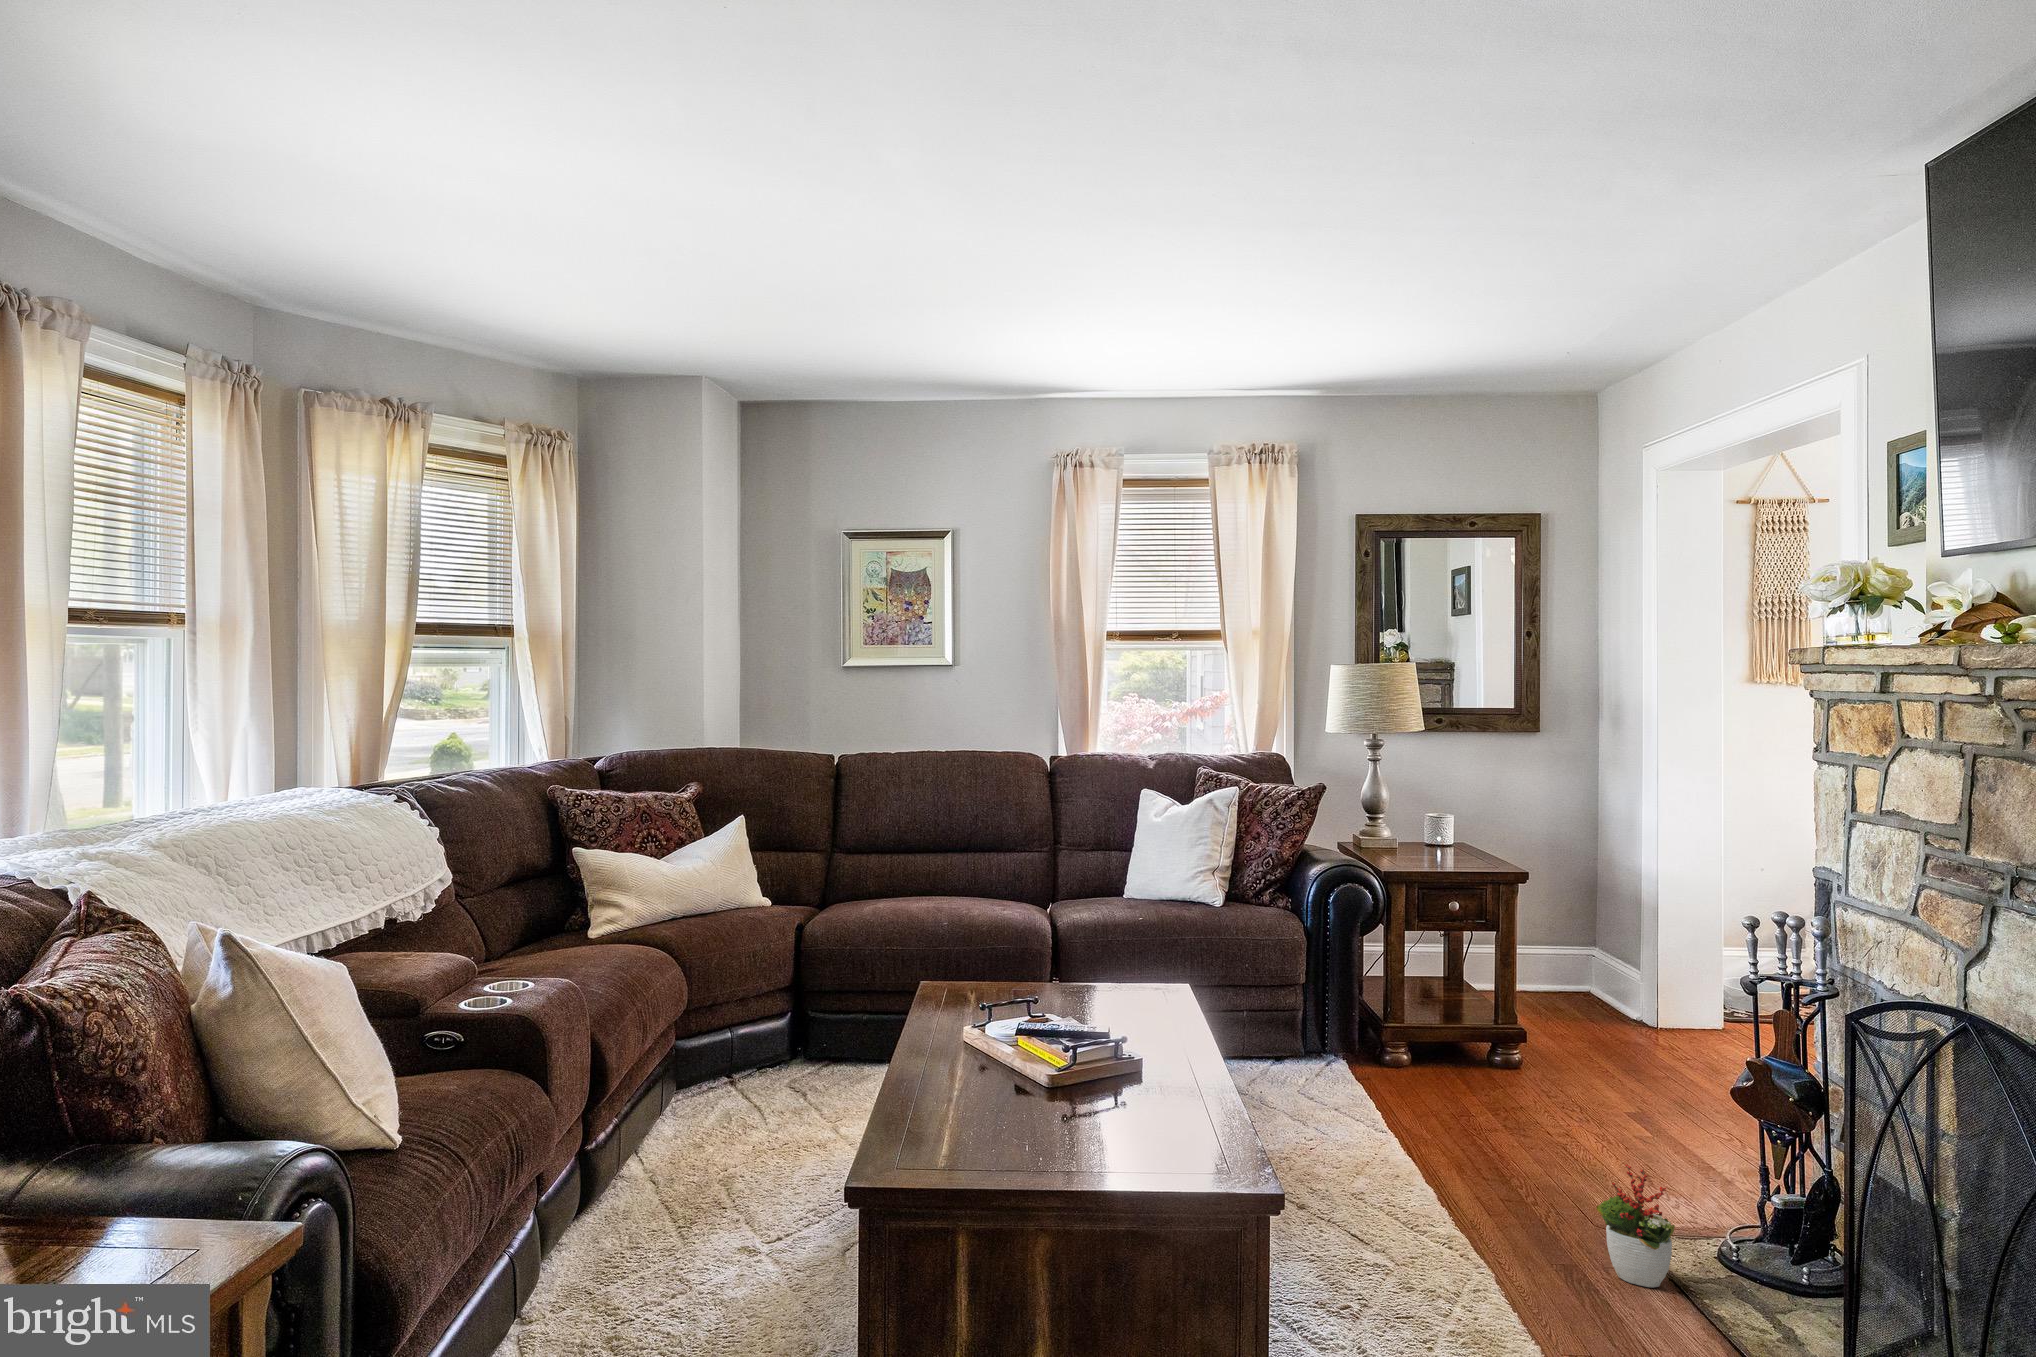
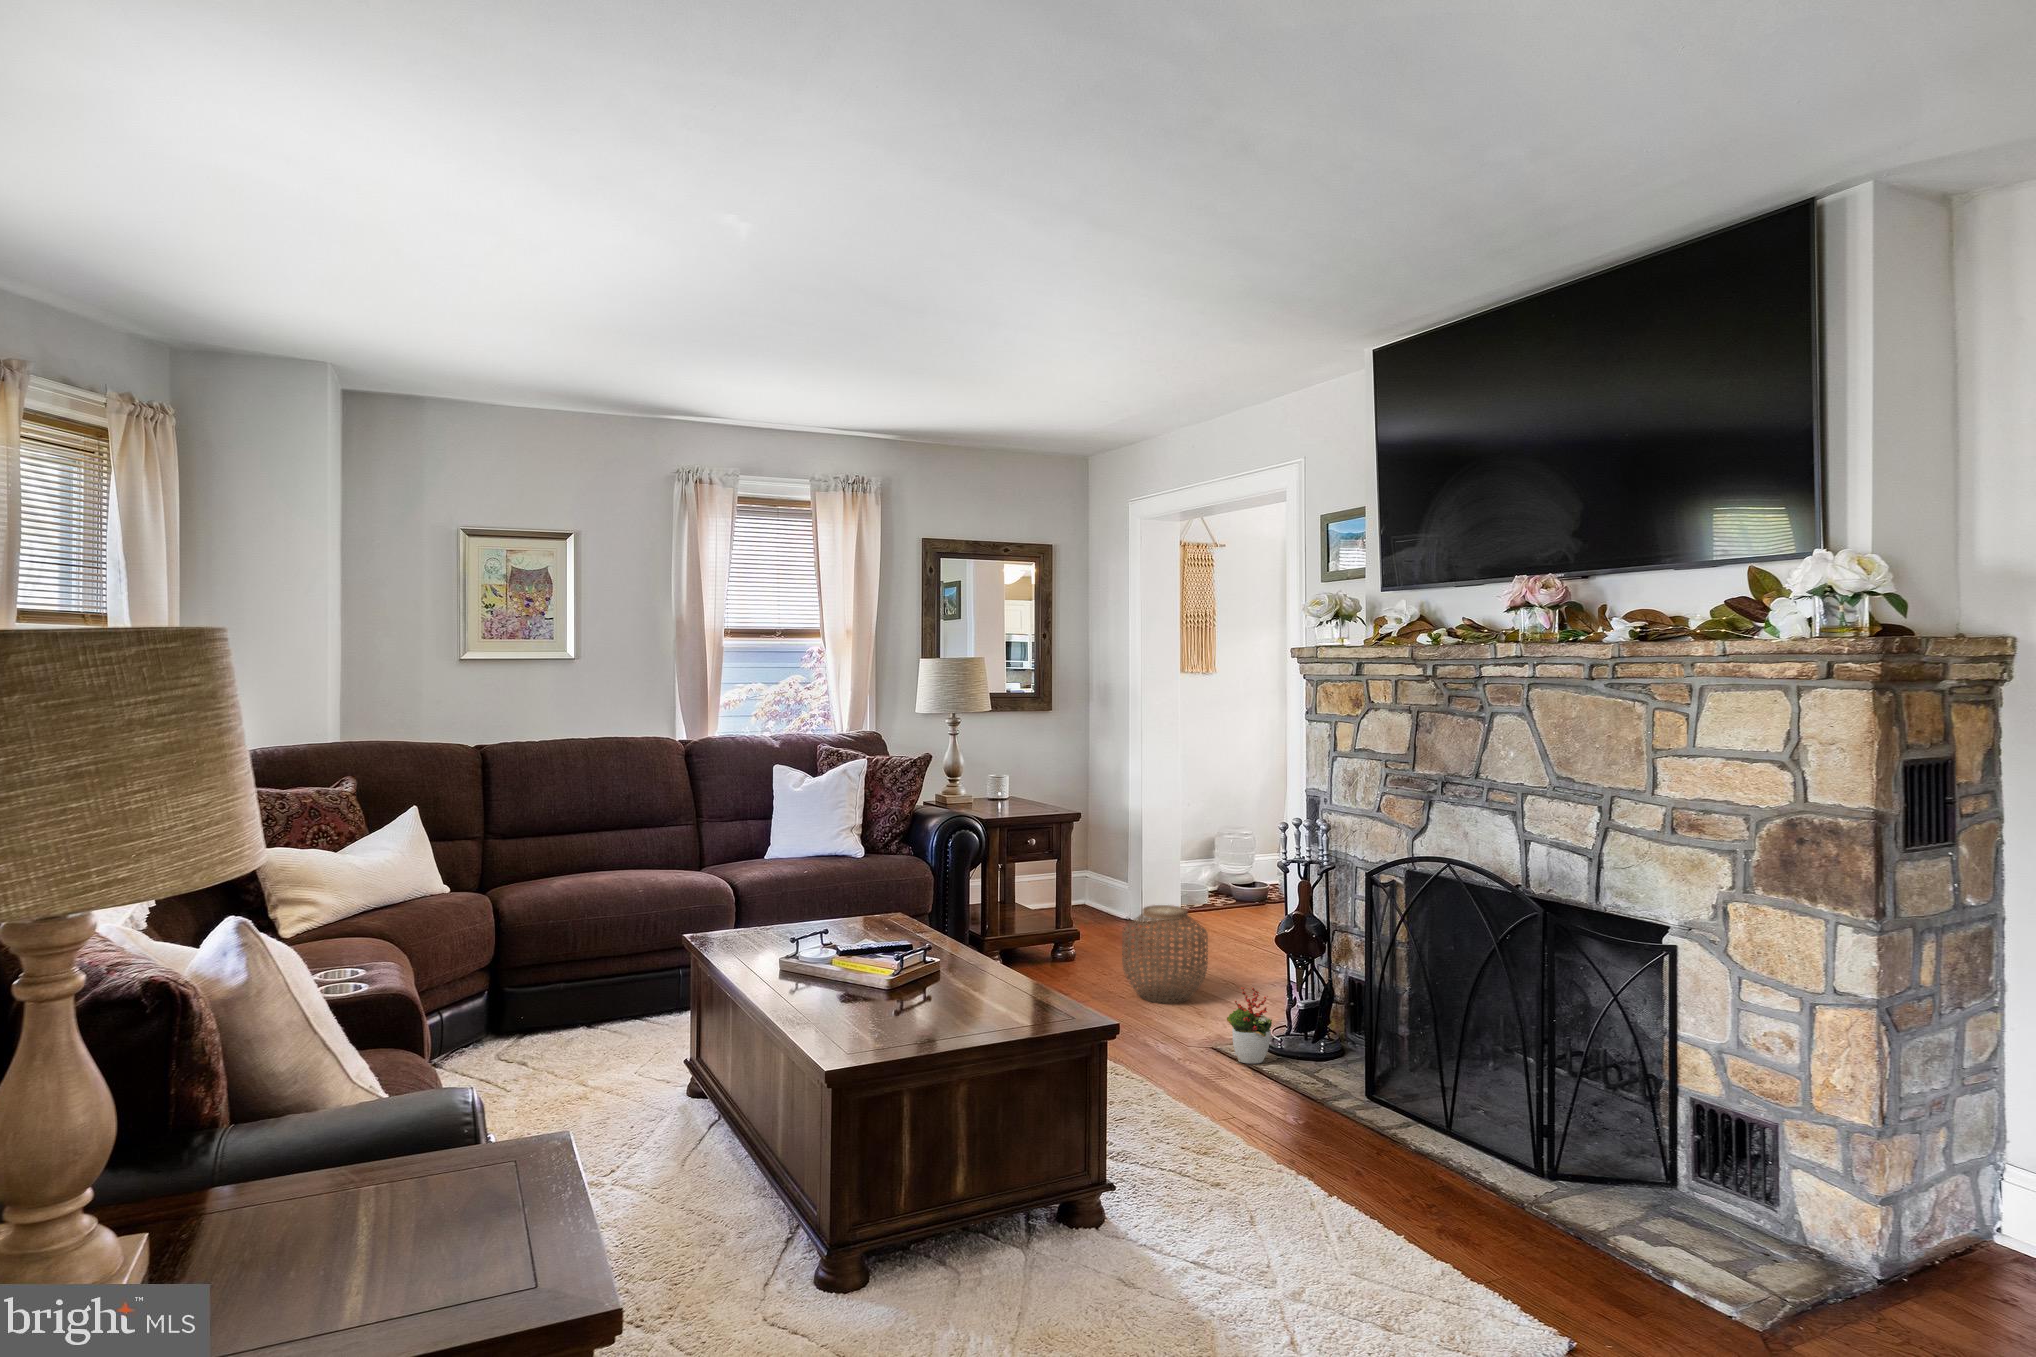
woven basket: none [1526,1010,1661,1157] -> present [1122,905,1208,1003]

